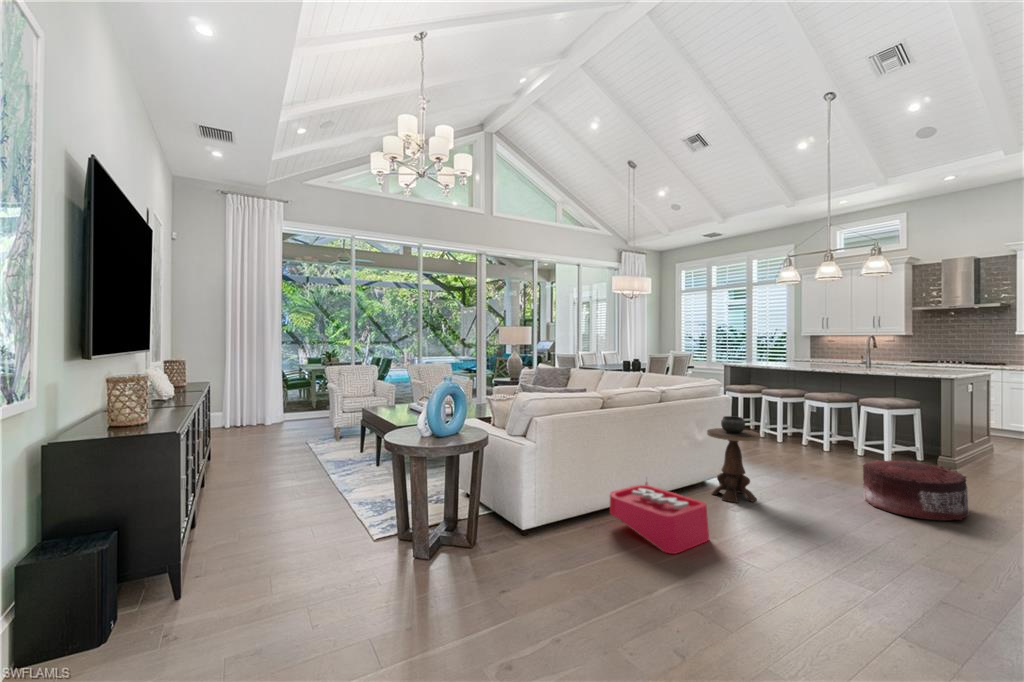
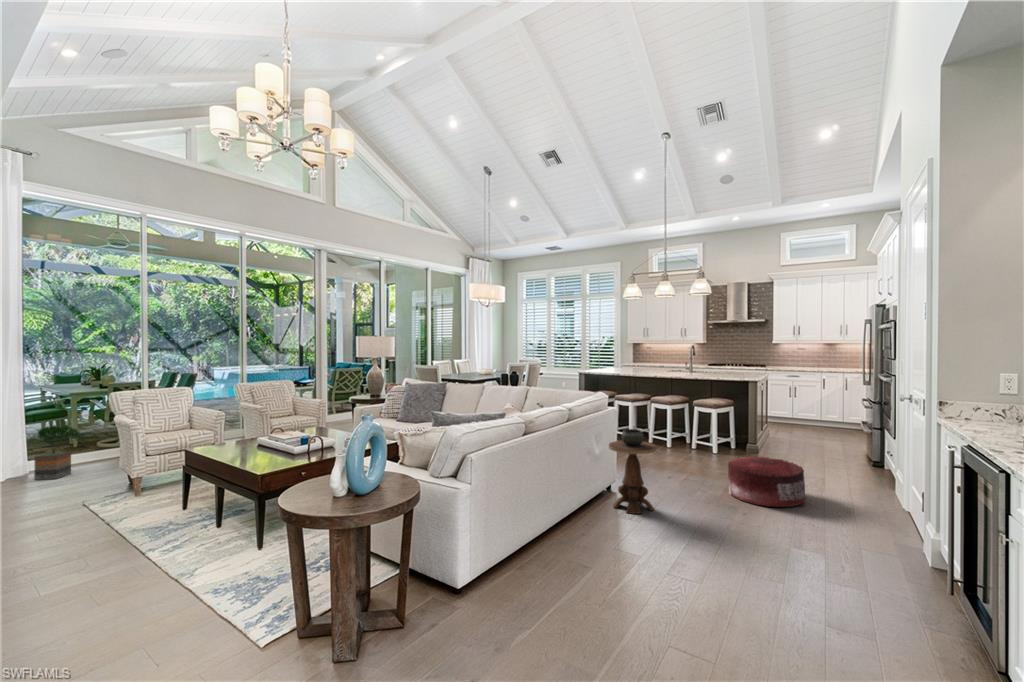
potted tree: none [282,389,314,427] -> present [28,425,81,480]
storage bin: present [610,482,709,554] -> none [544,501,645,587]

